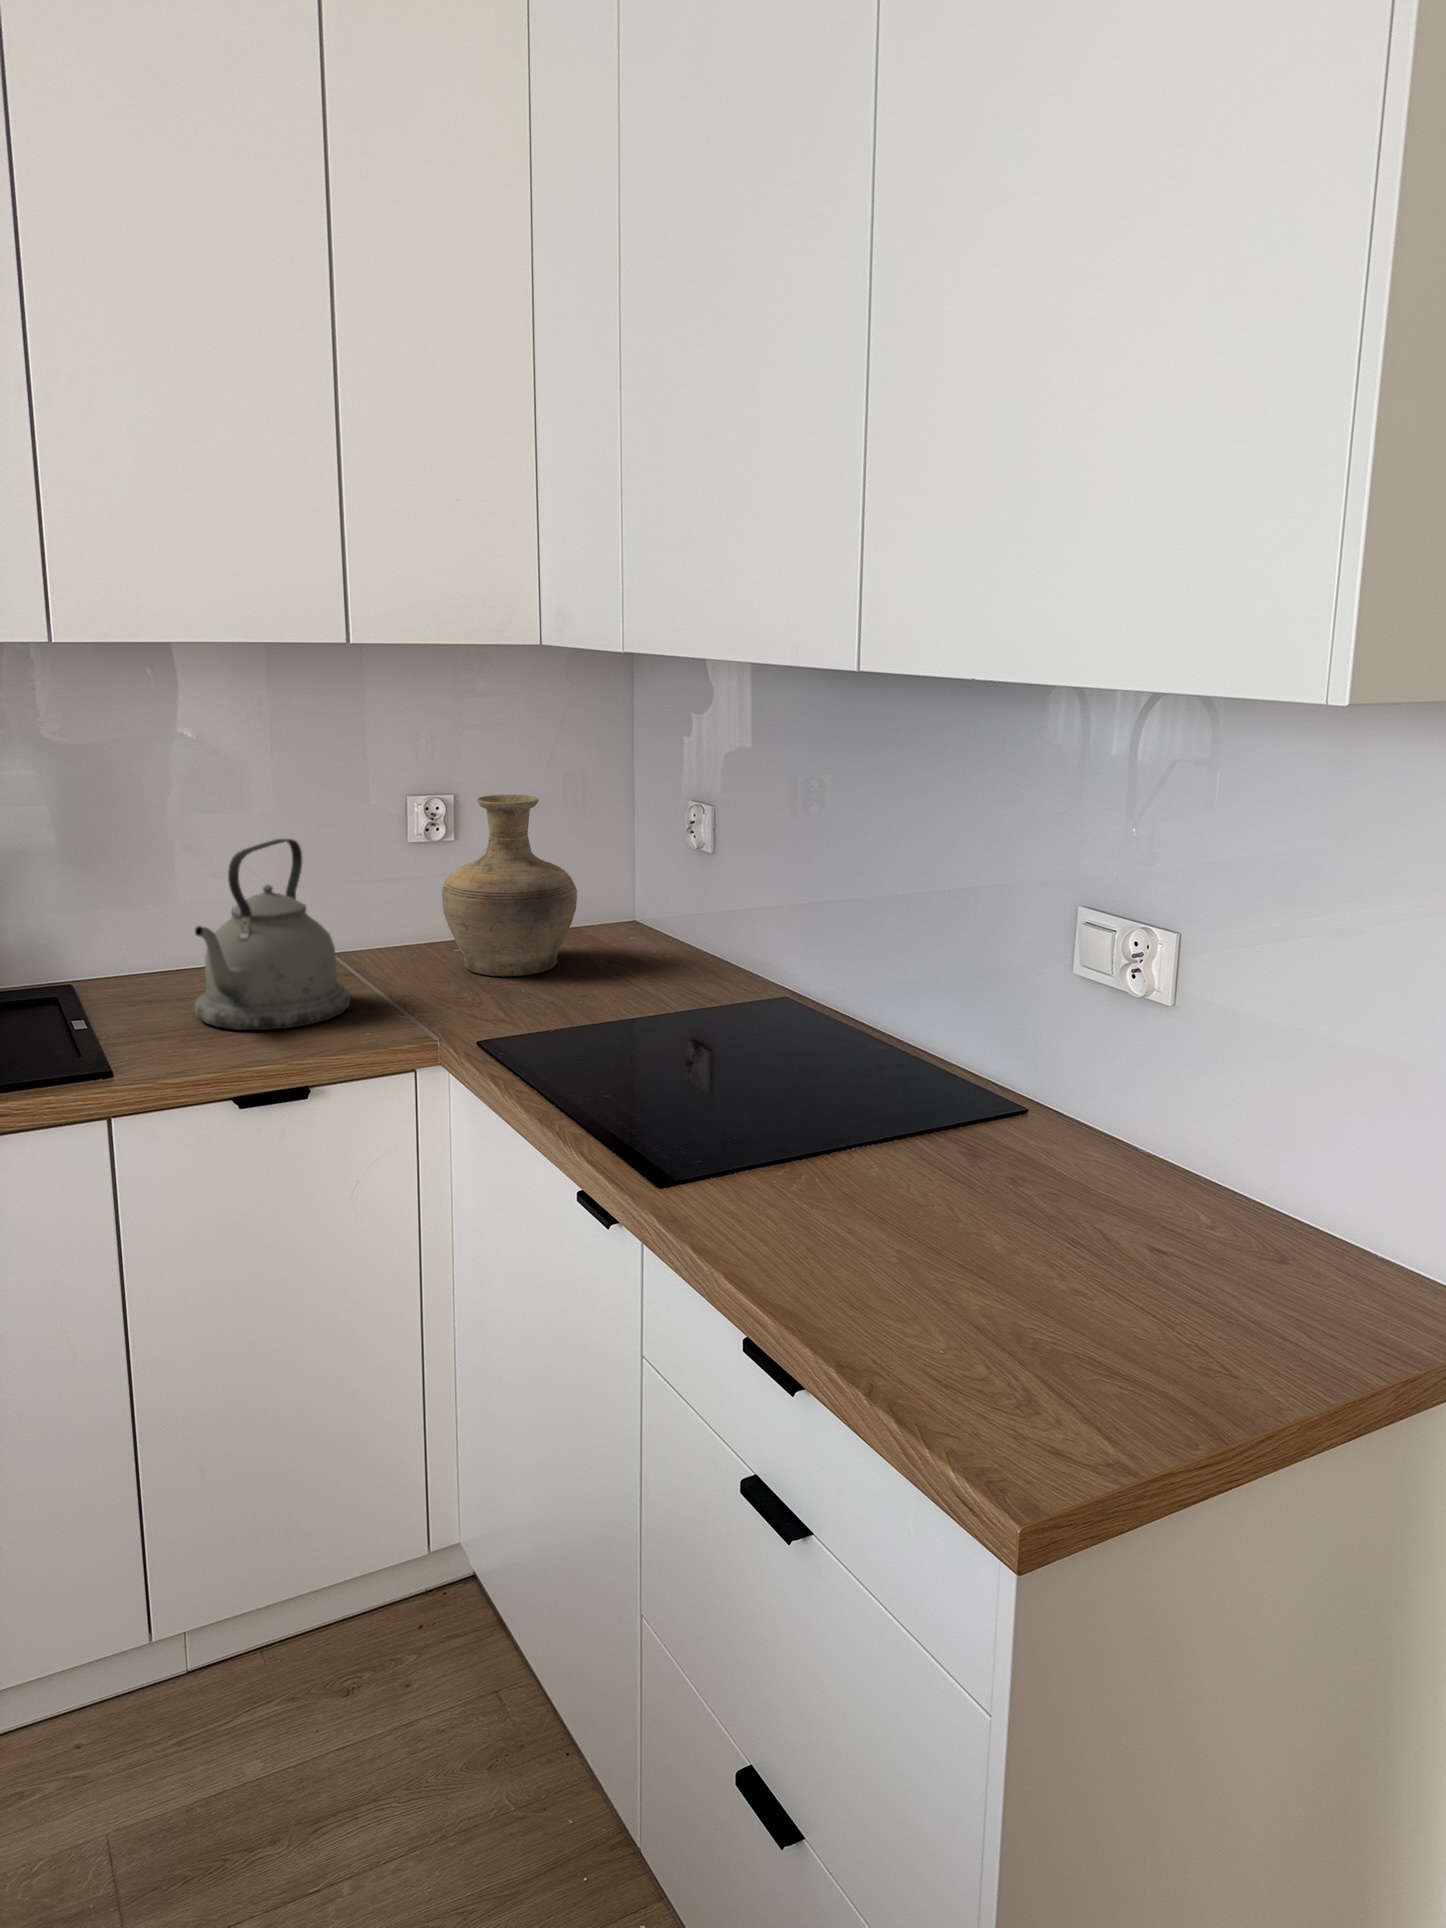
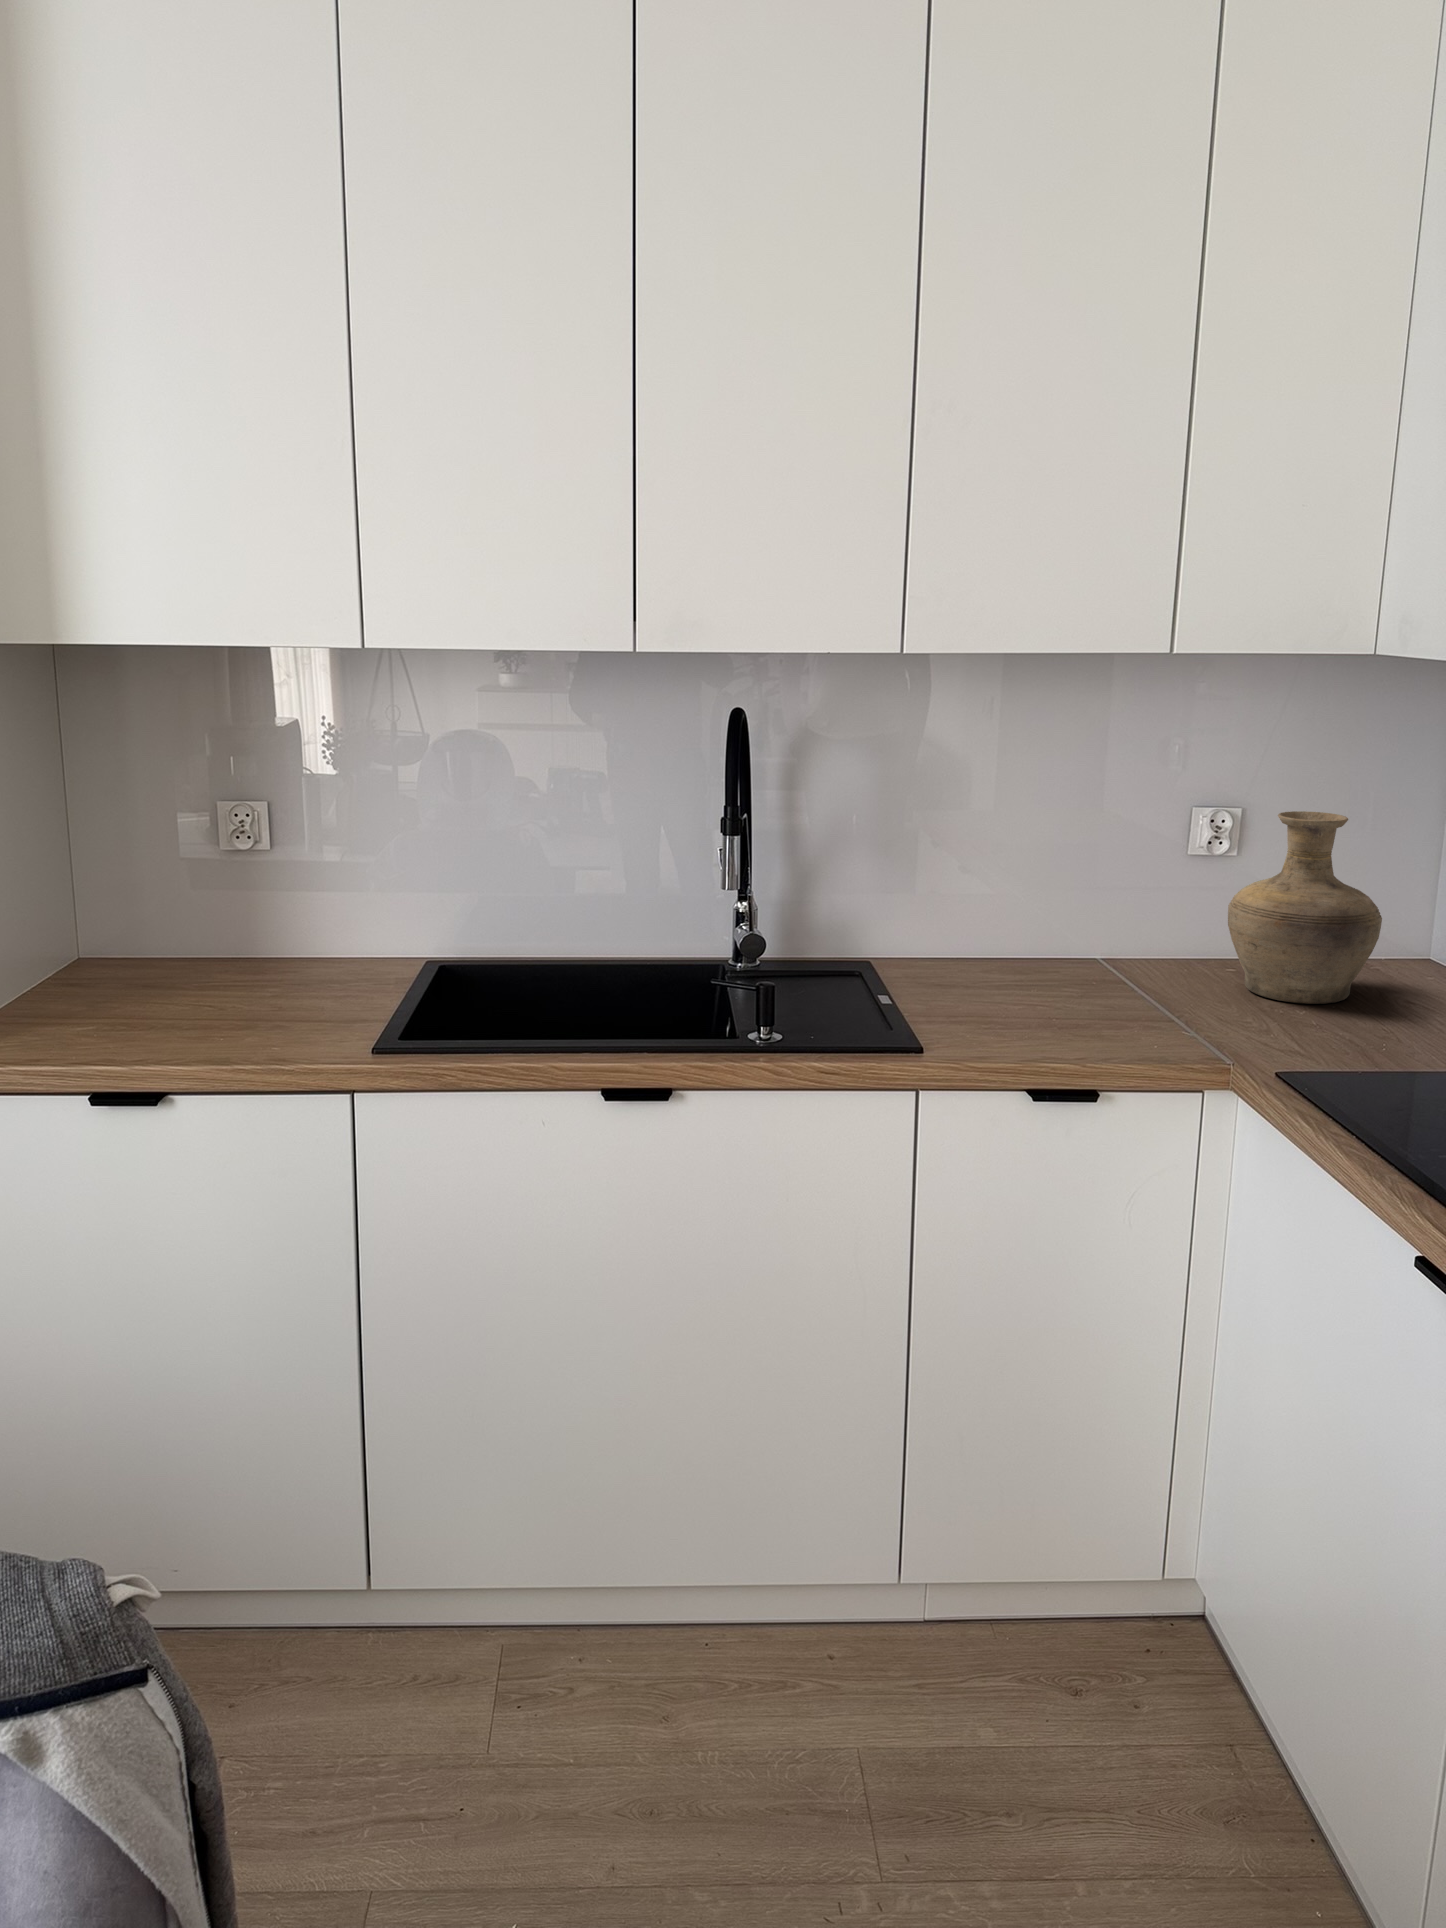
kettle: present [195,839,350,1030] -> none [985,843,1134,1029]

